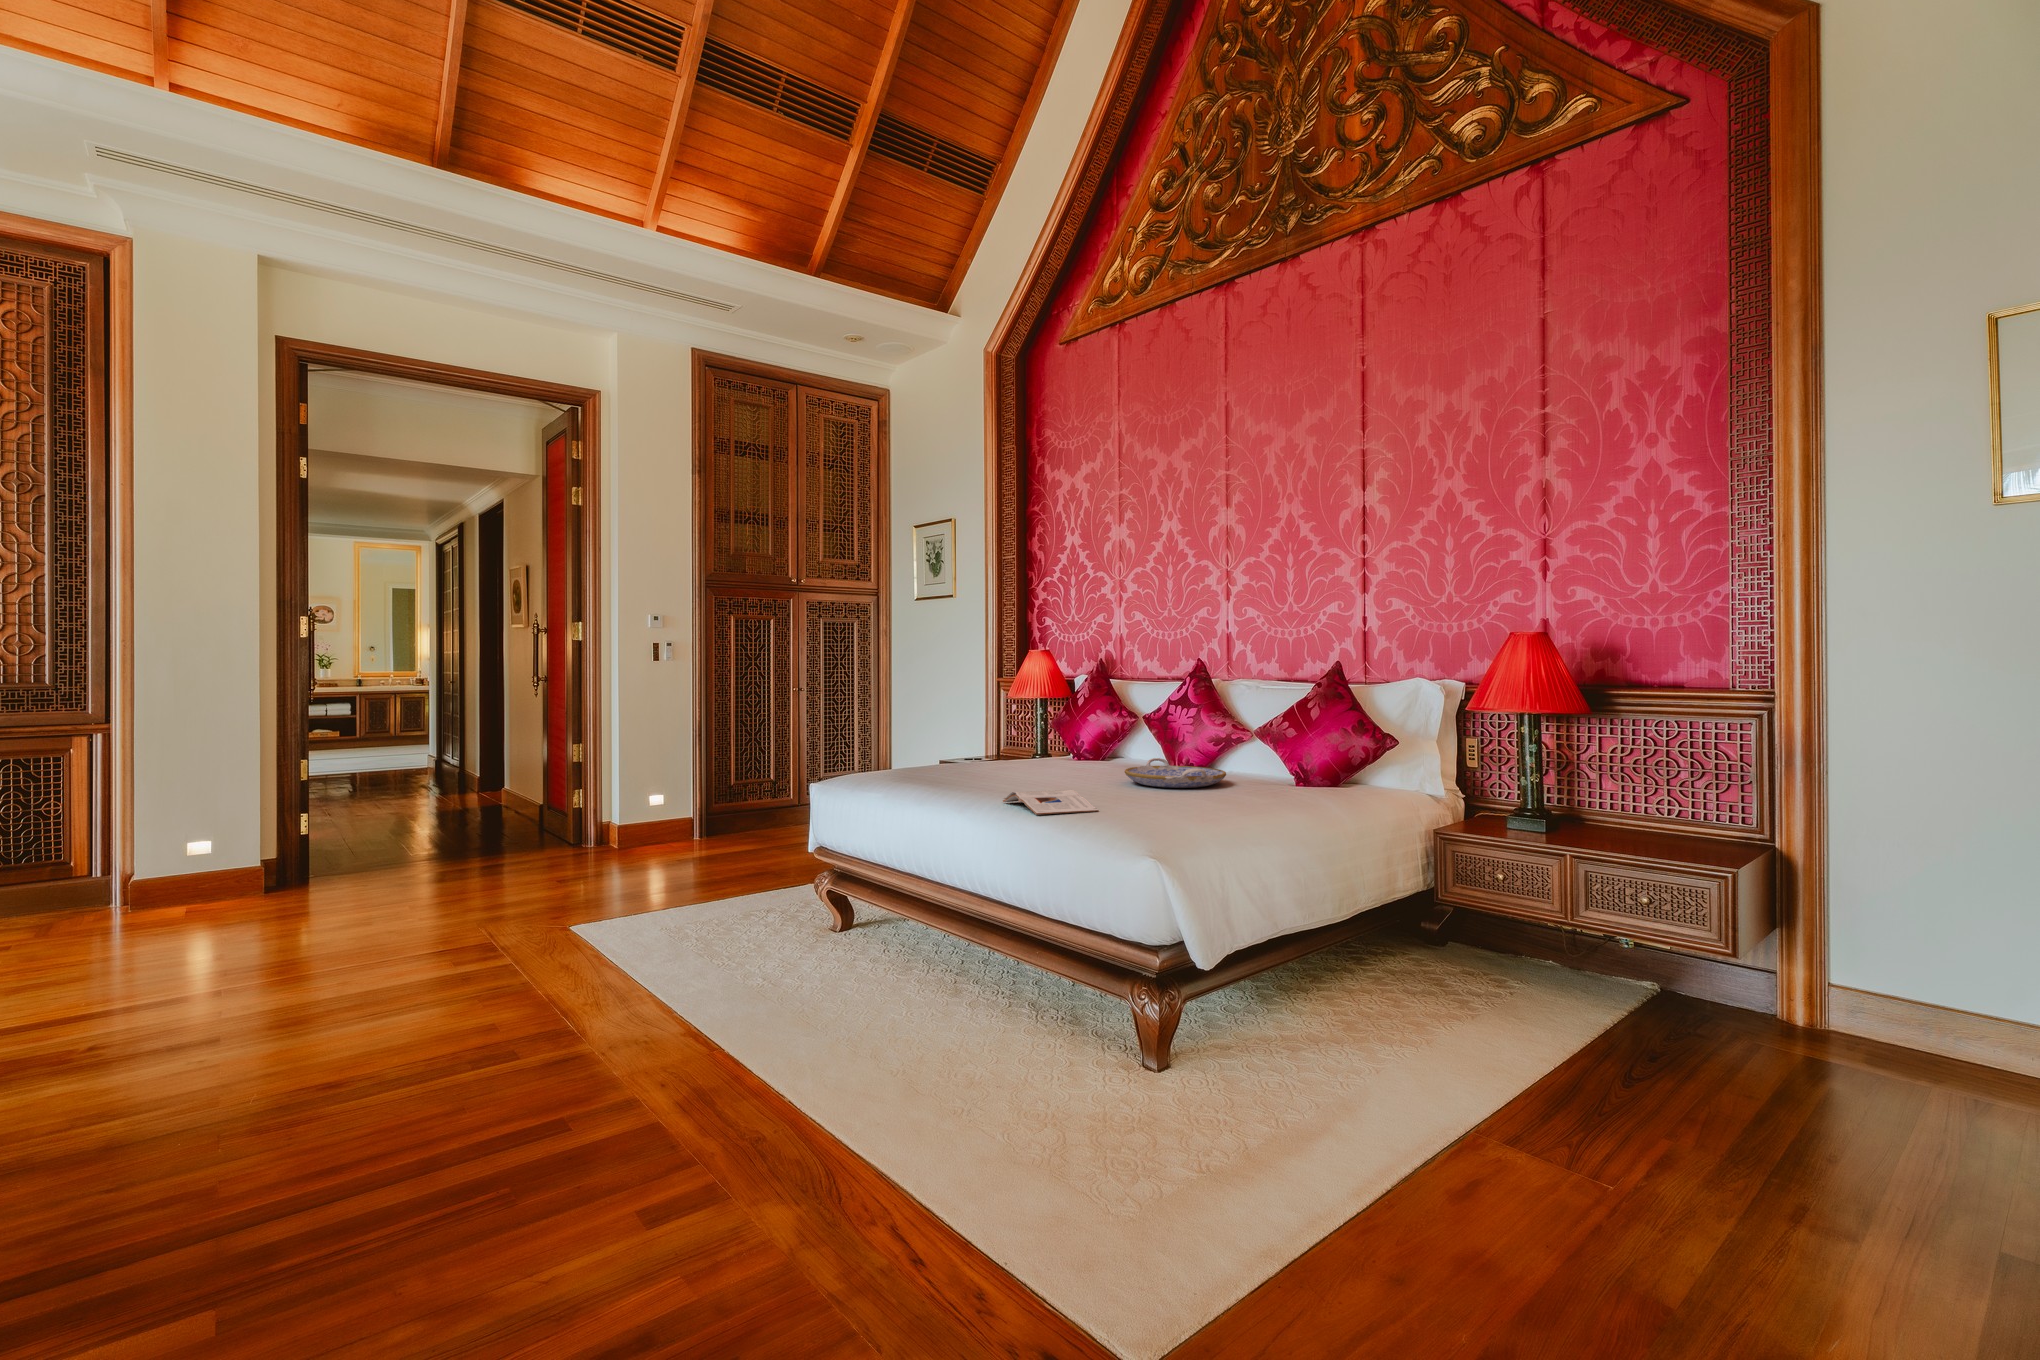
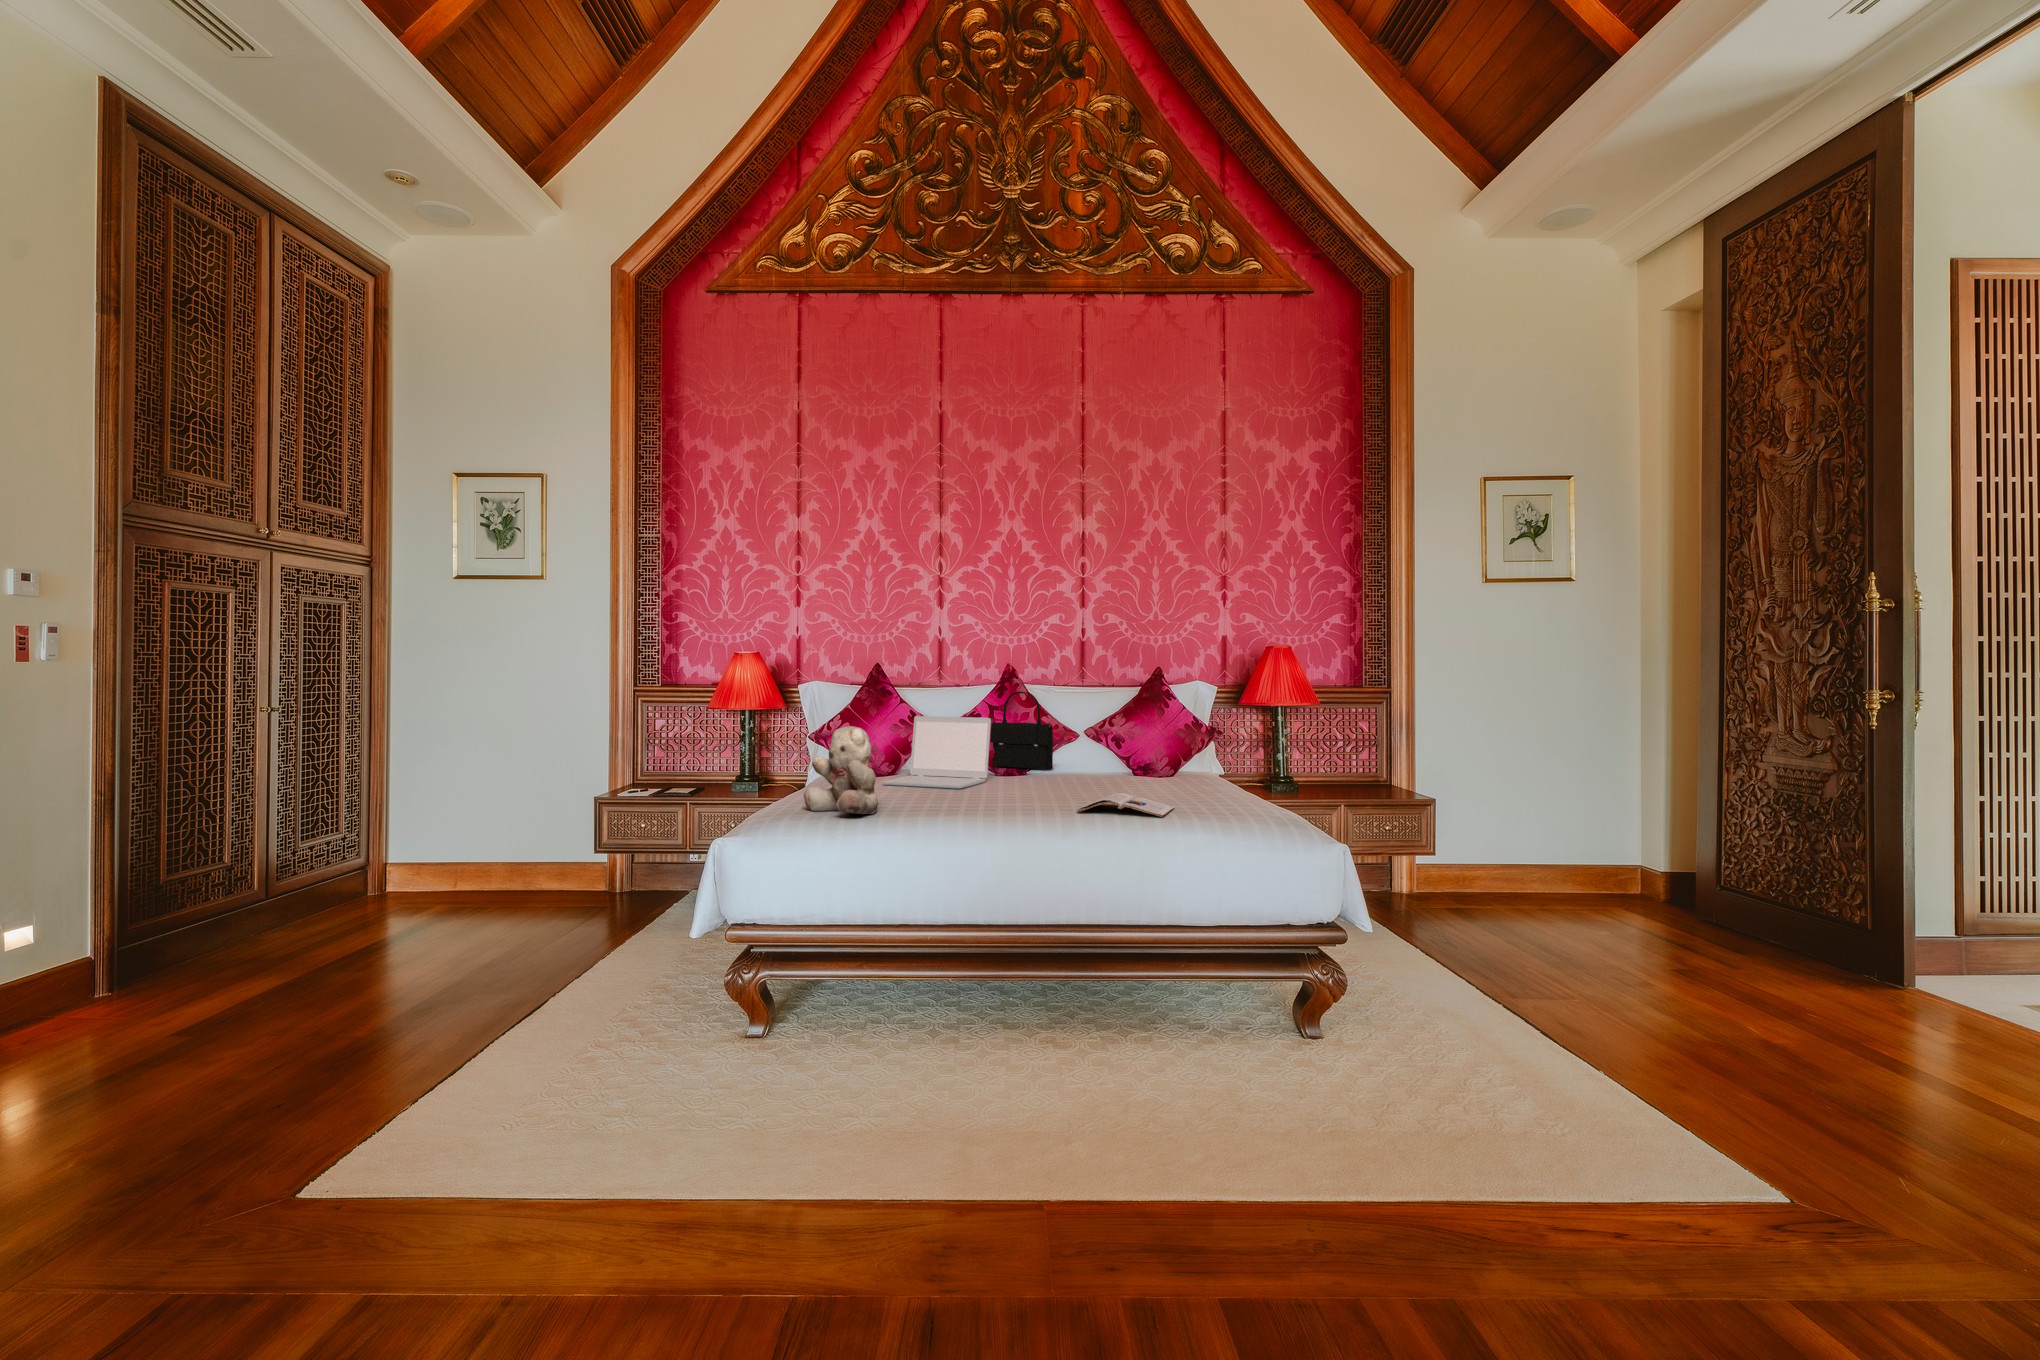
handbag: none [1181,687,1220,771] -> present [990,692,1053,770]
laptop: none [1013,708,1108,776] -> present [883,716,991,788]
teddy bear: none [849,710,905,784] -> present [804,726,878,814]
serving tray: present [1124,758,1226,788] -> none [1039,761,1133,786]

